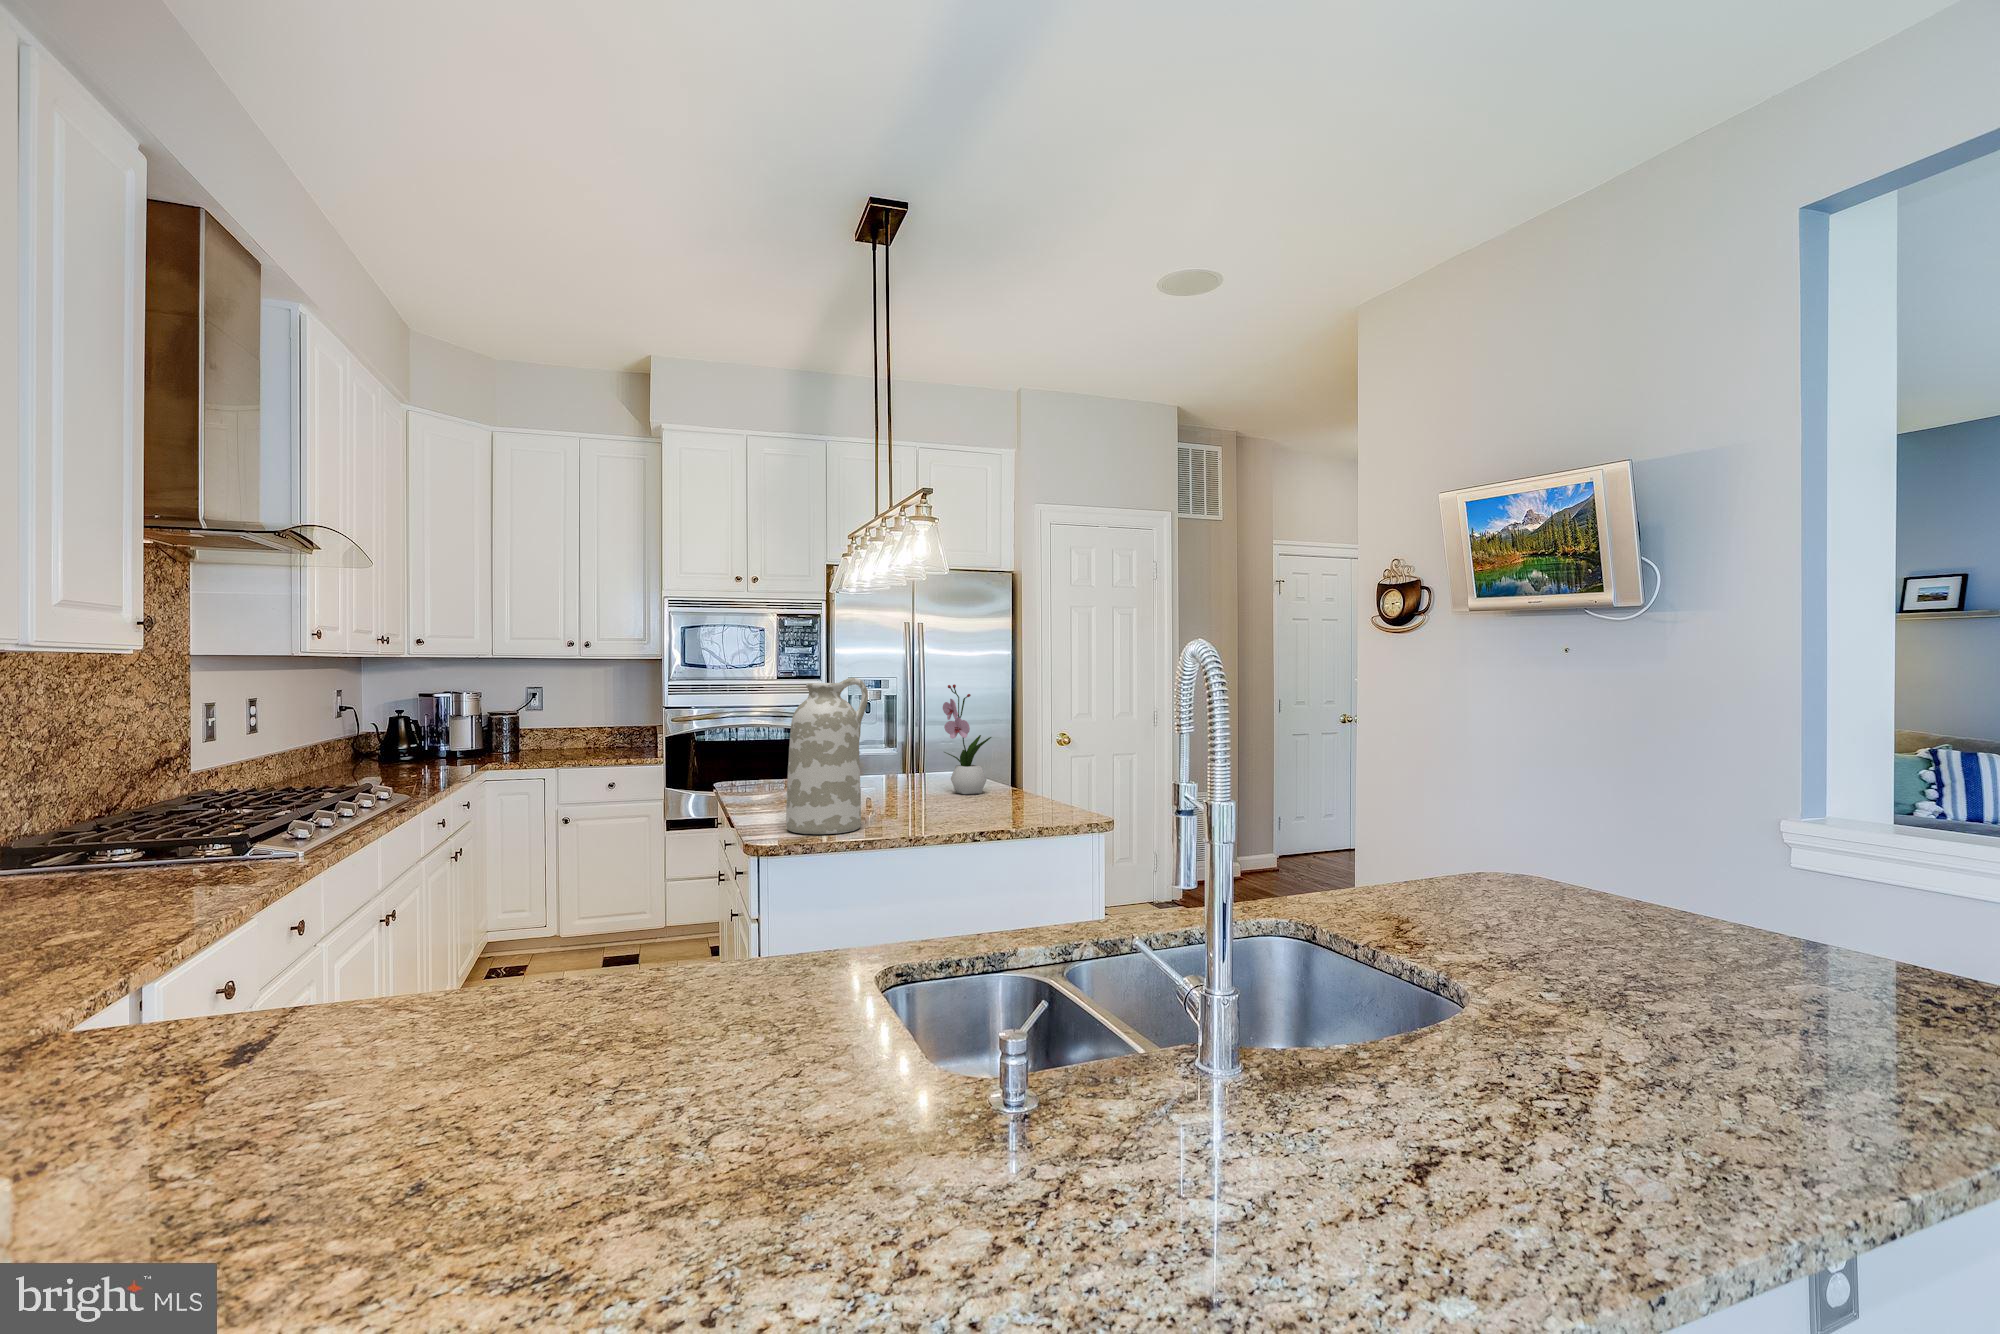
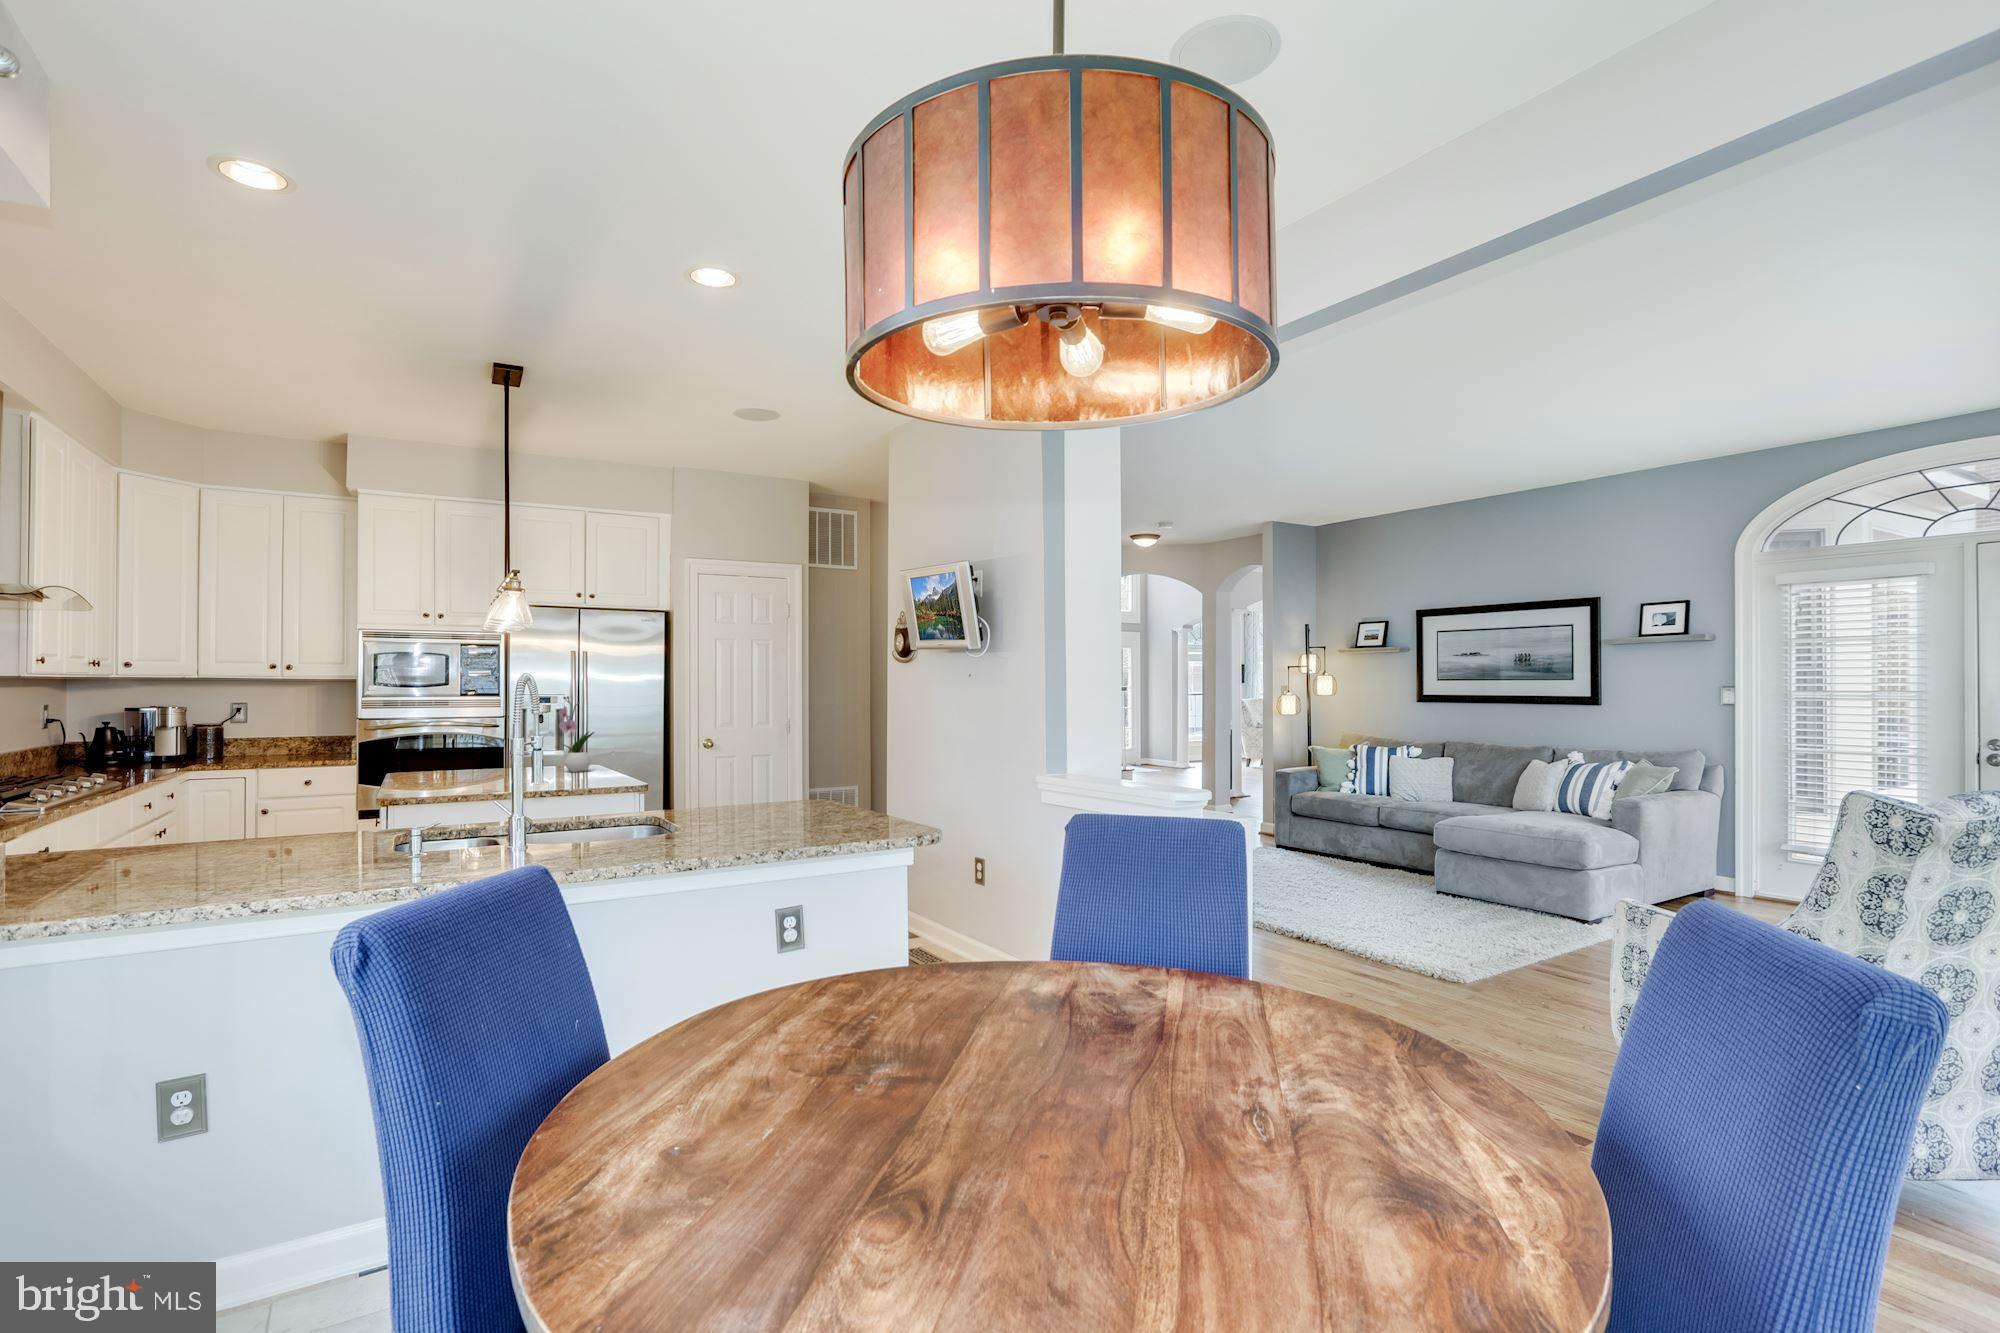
vase: present [786,678,868,834] -> none [415,690,477,791]

